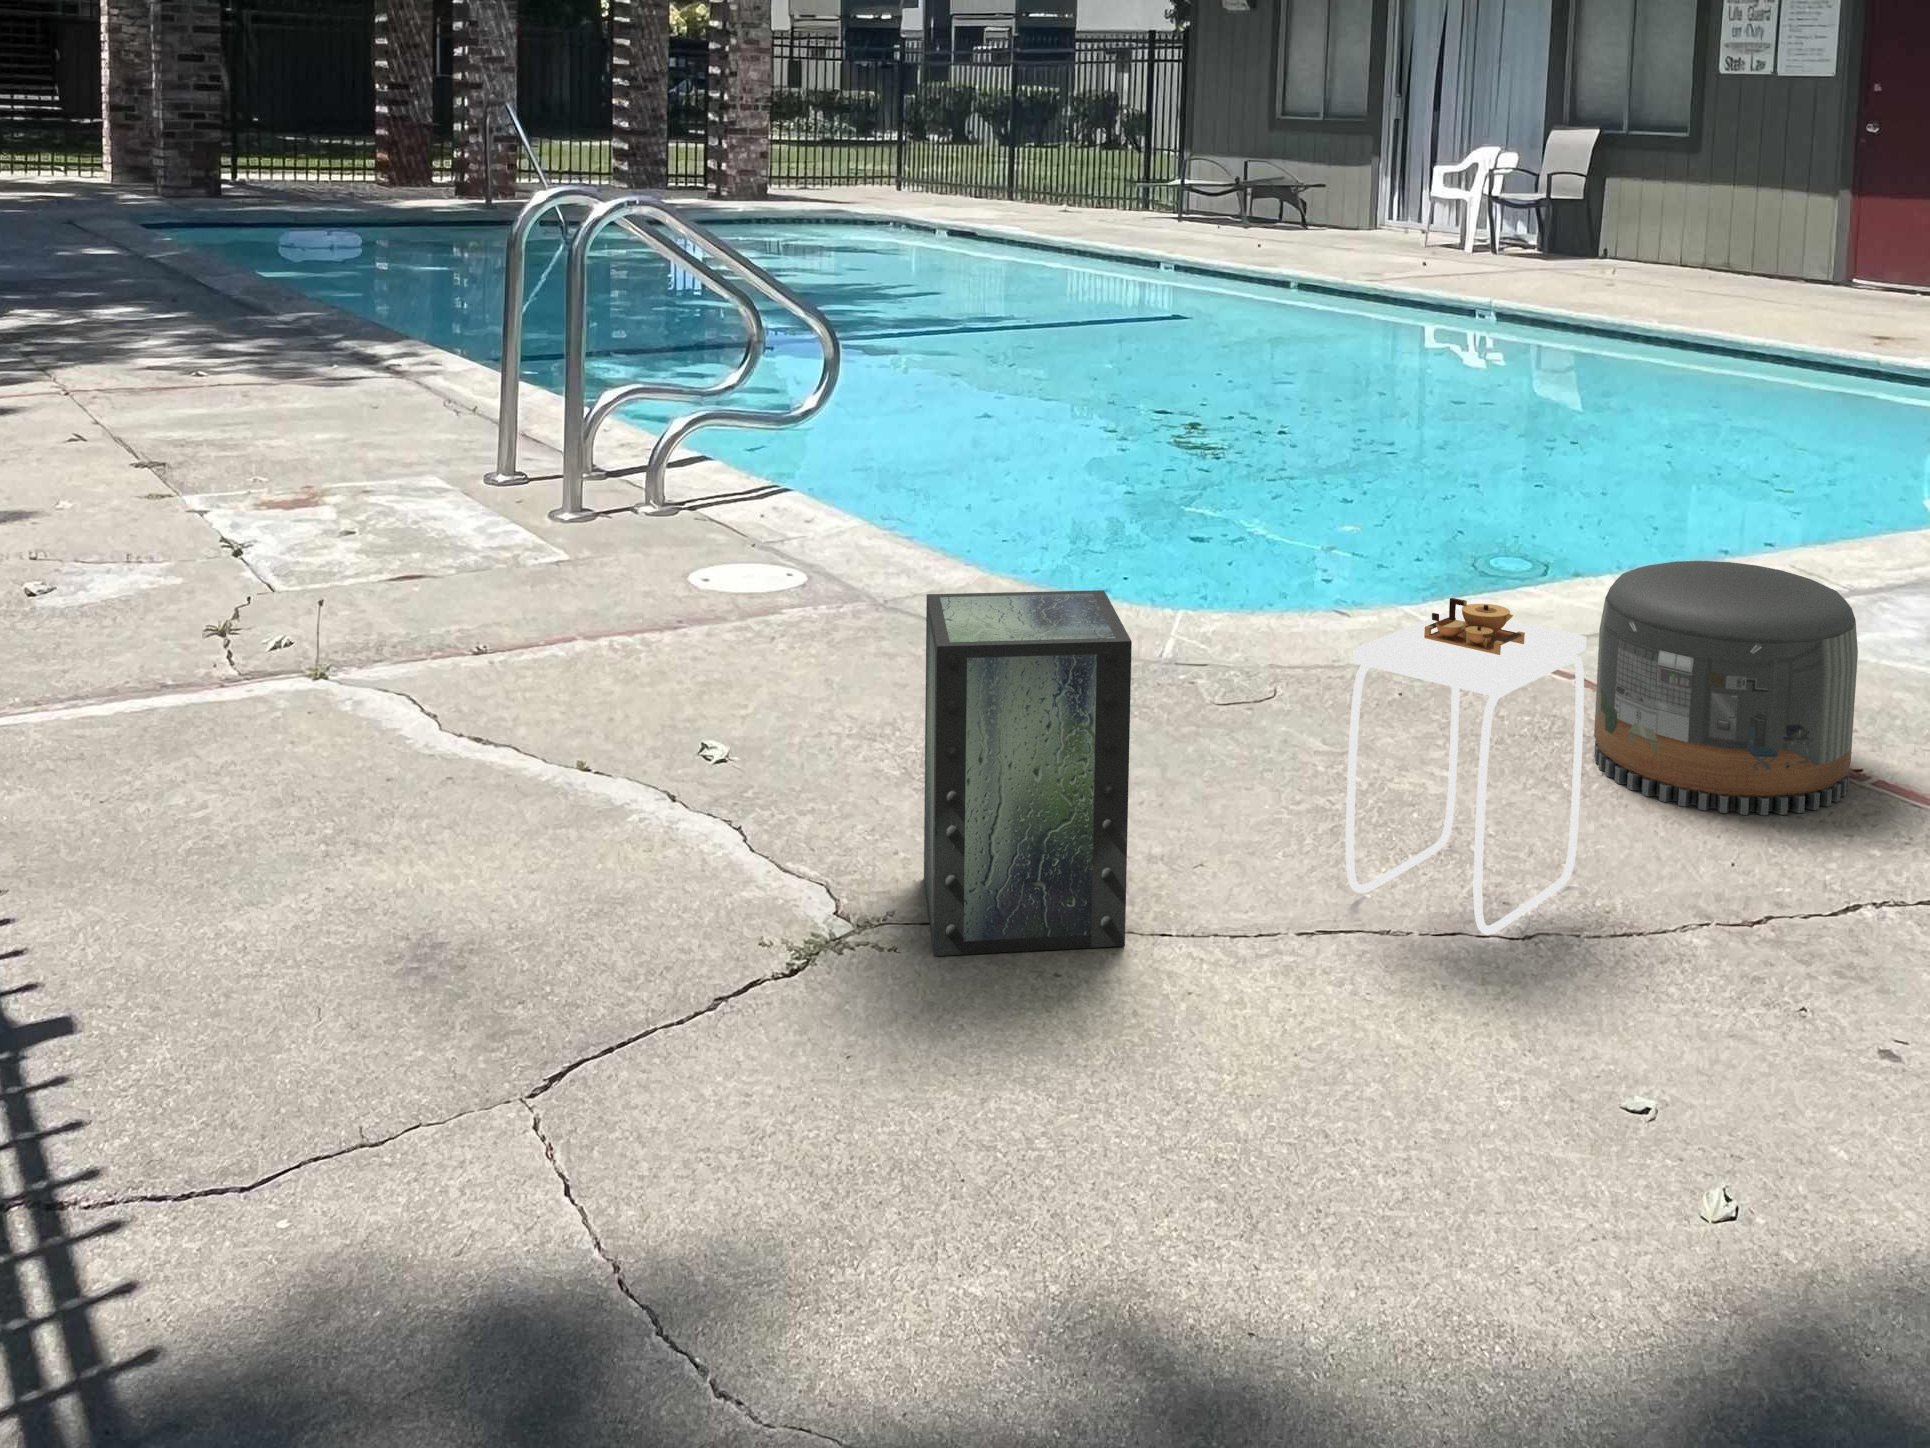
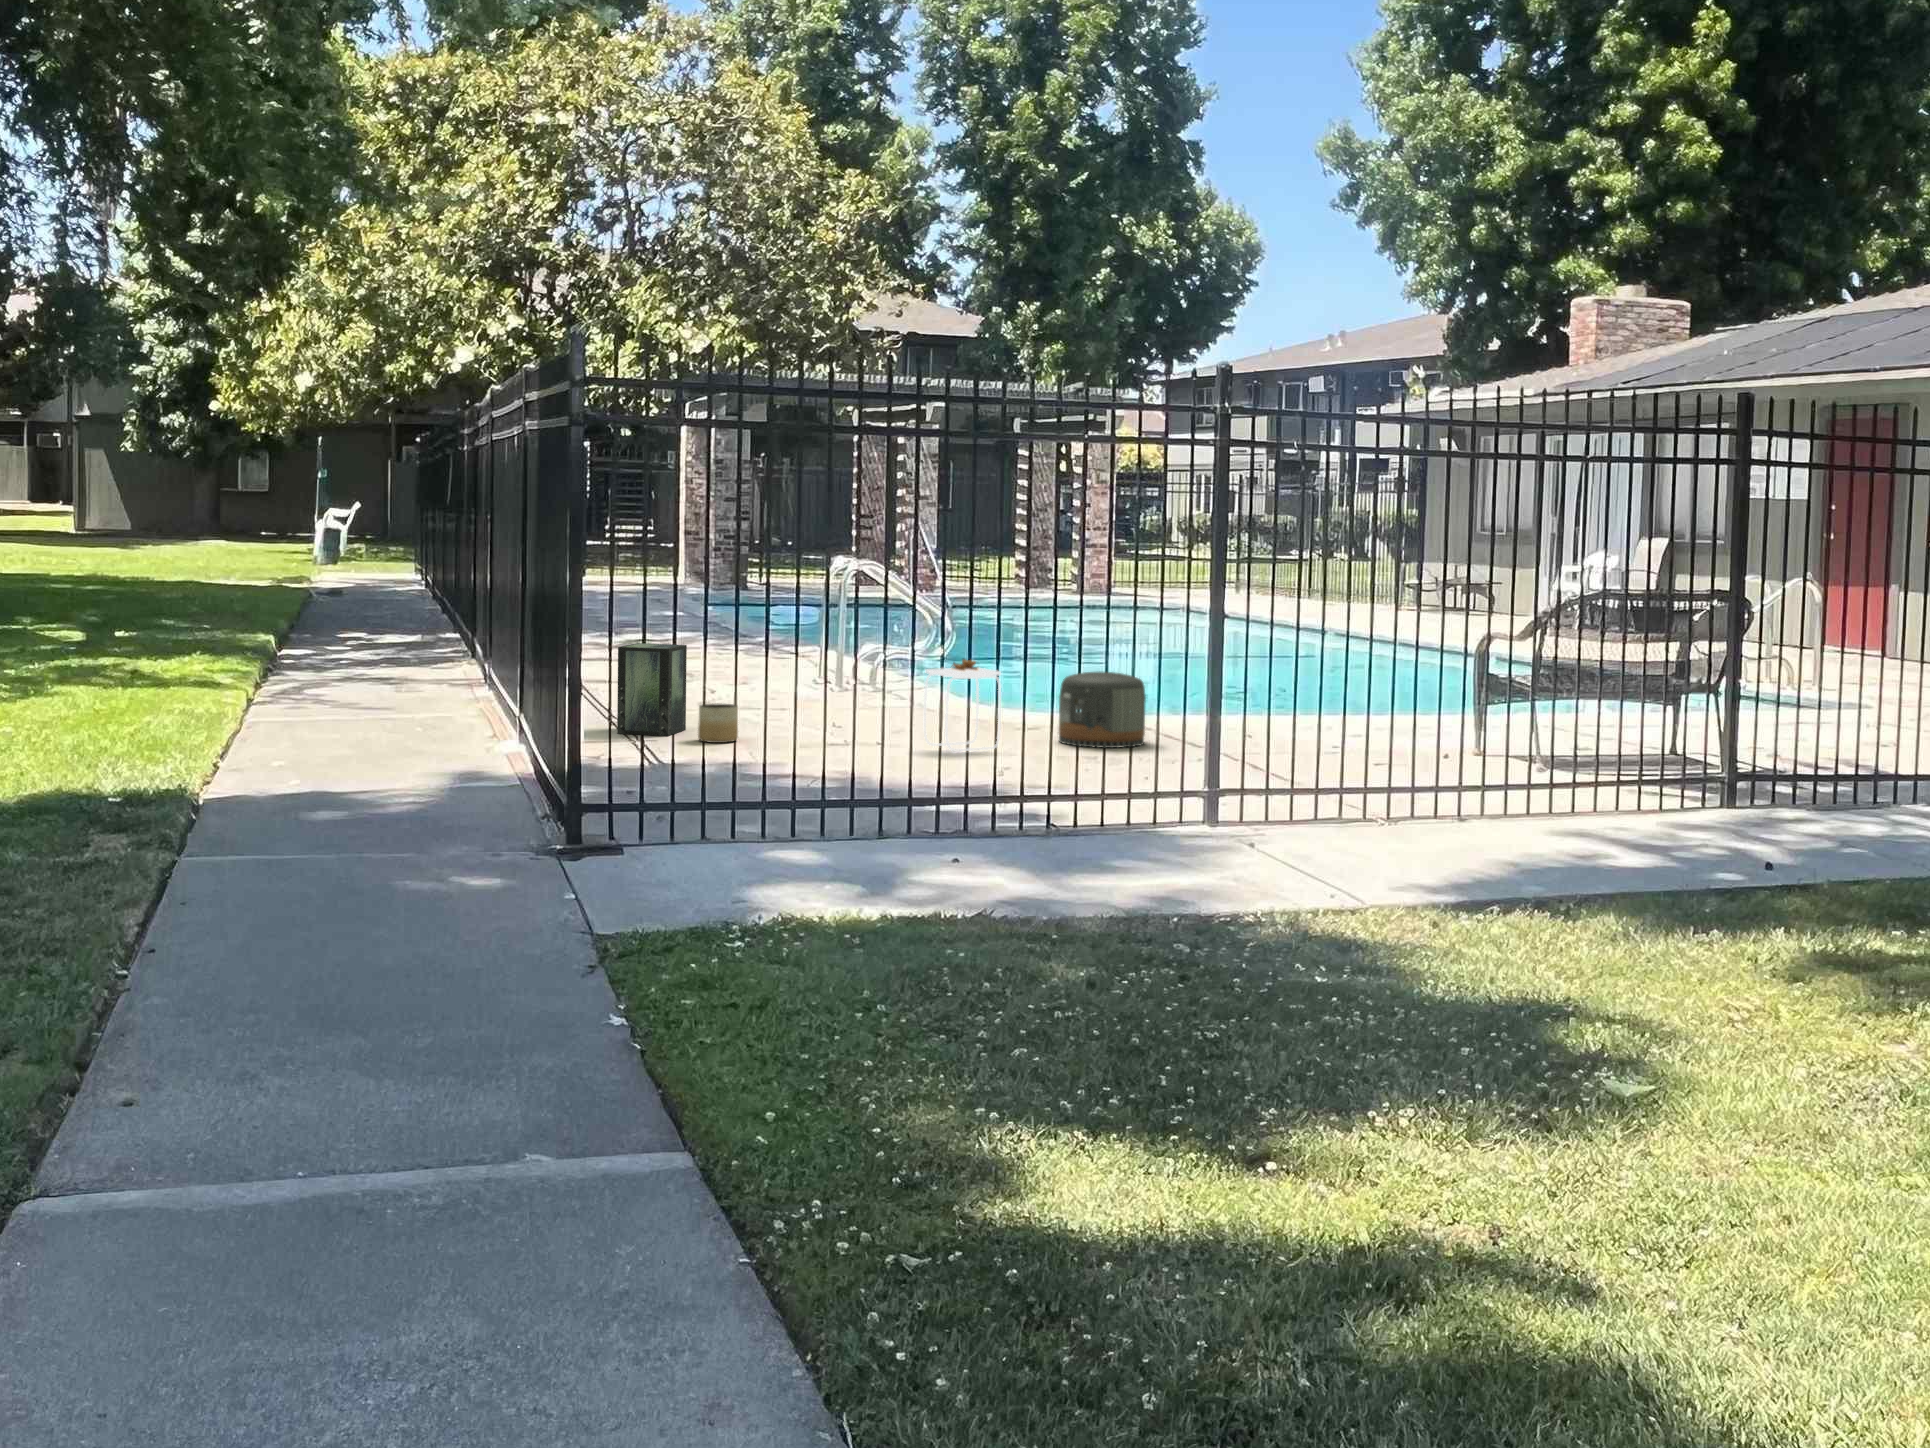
storage box: present [924,590,1132,956] -> present [617,643,687,736]
planter: none [557,831,708,1015] -> present [698,703,738,743]

